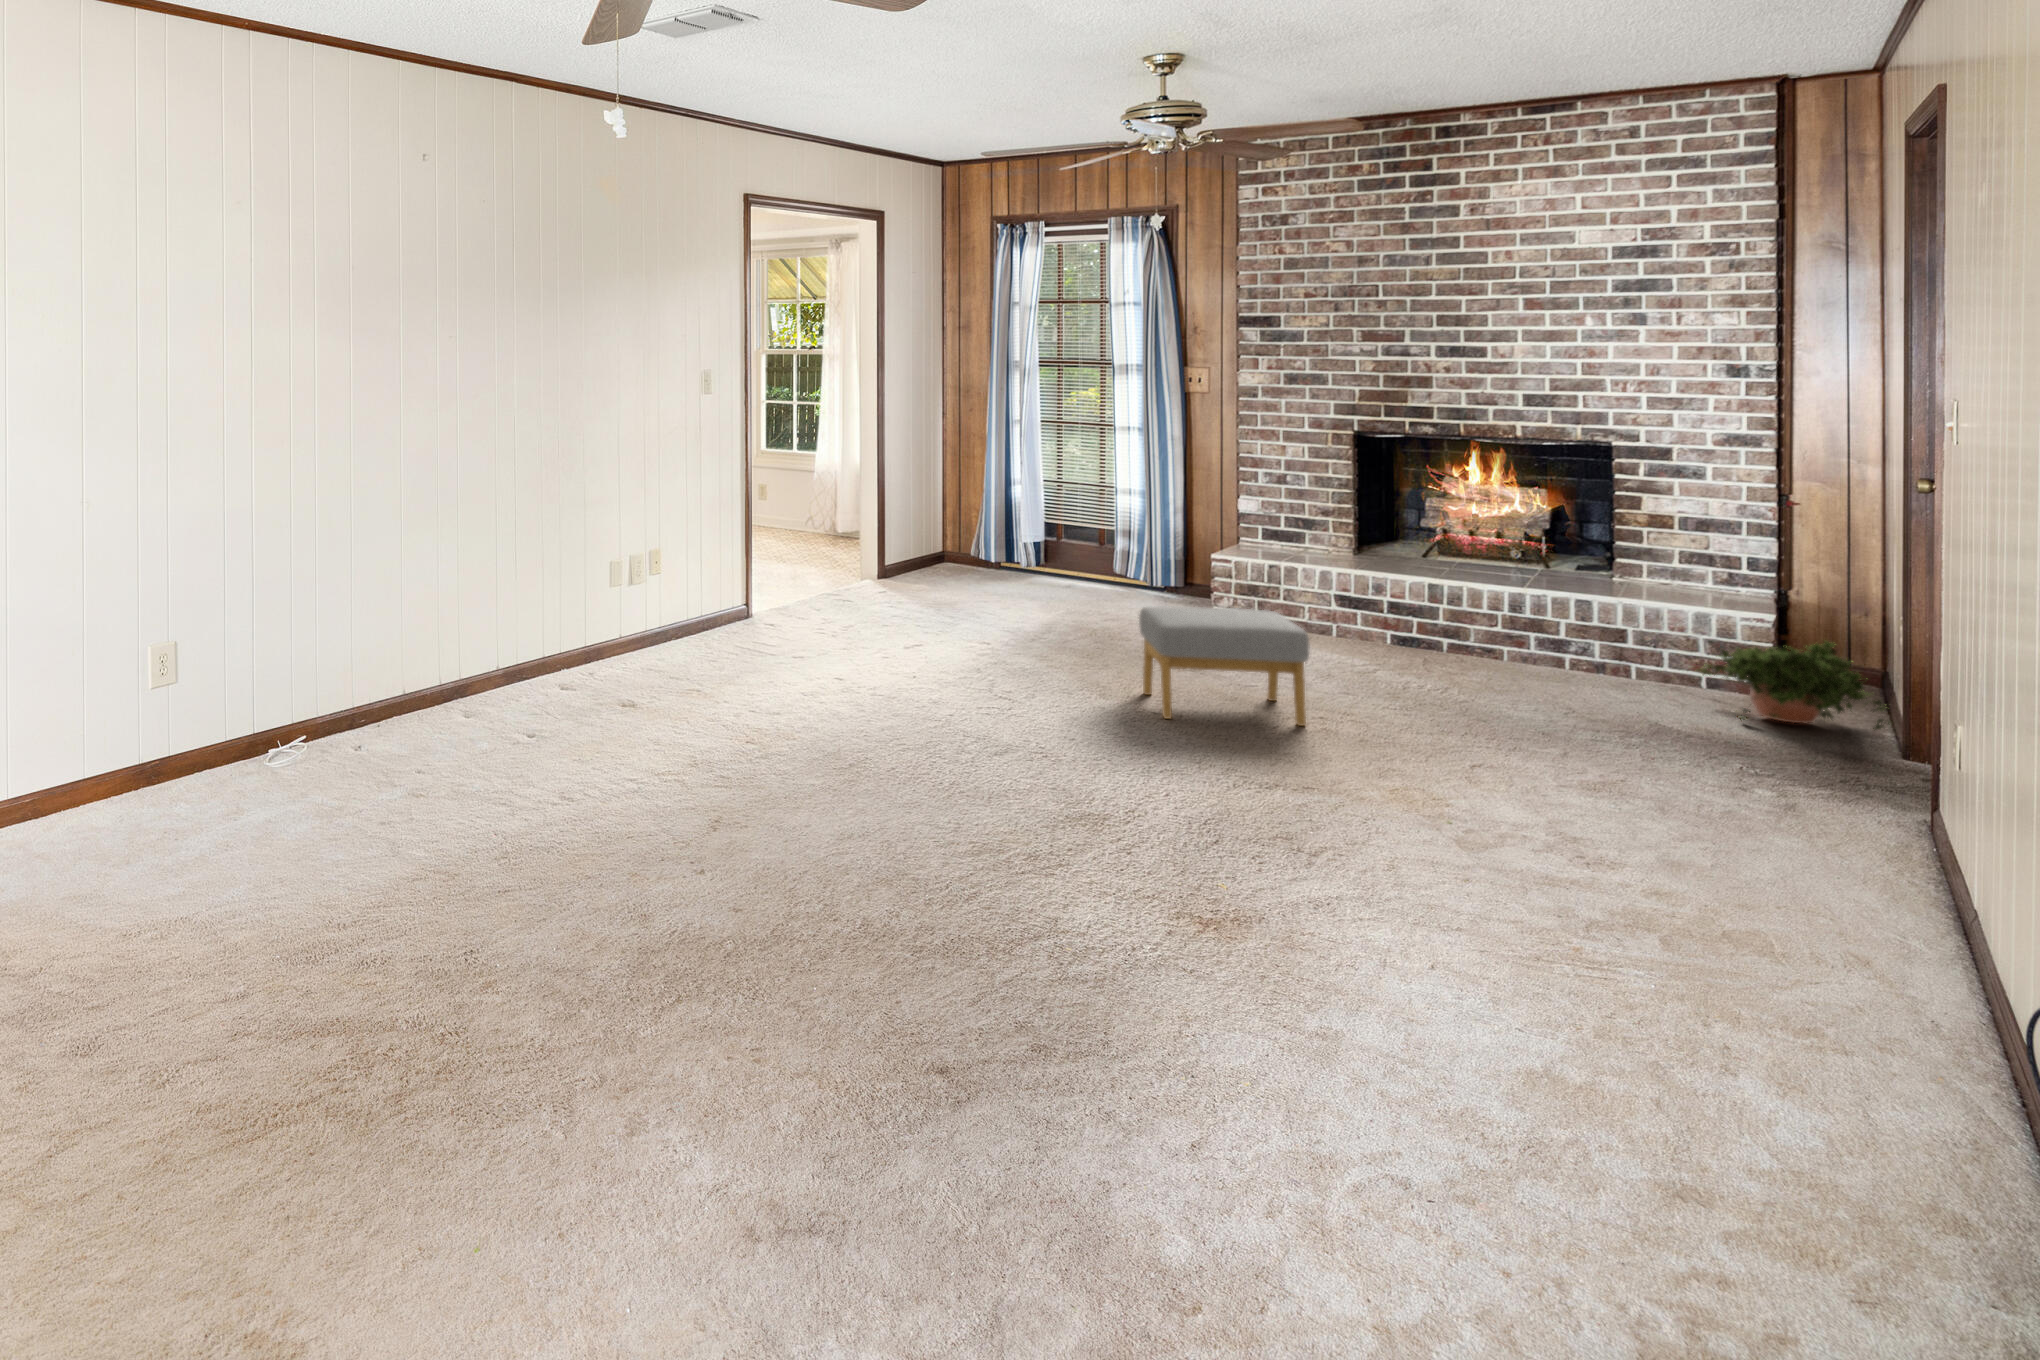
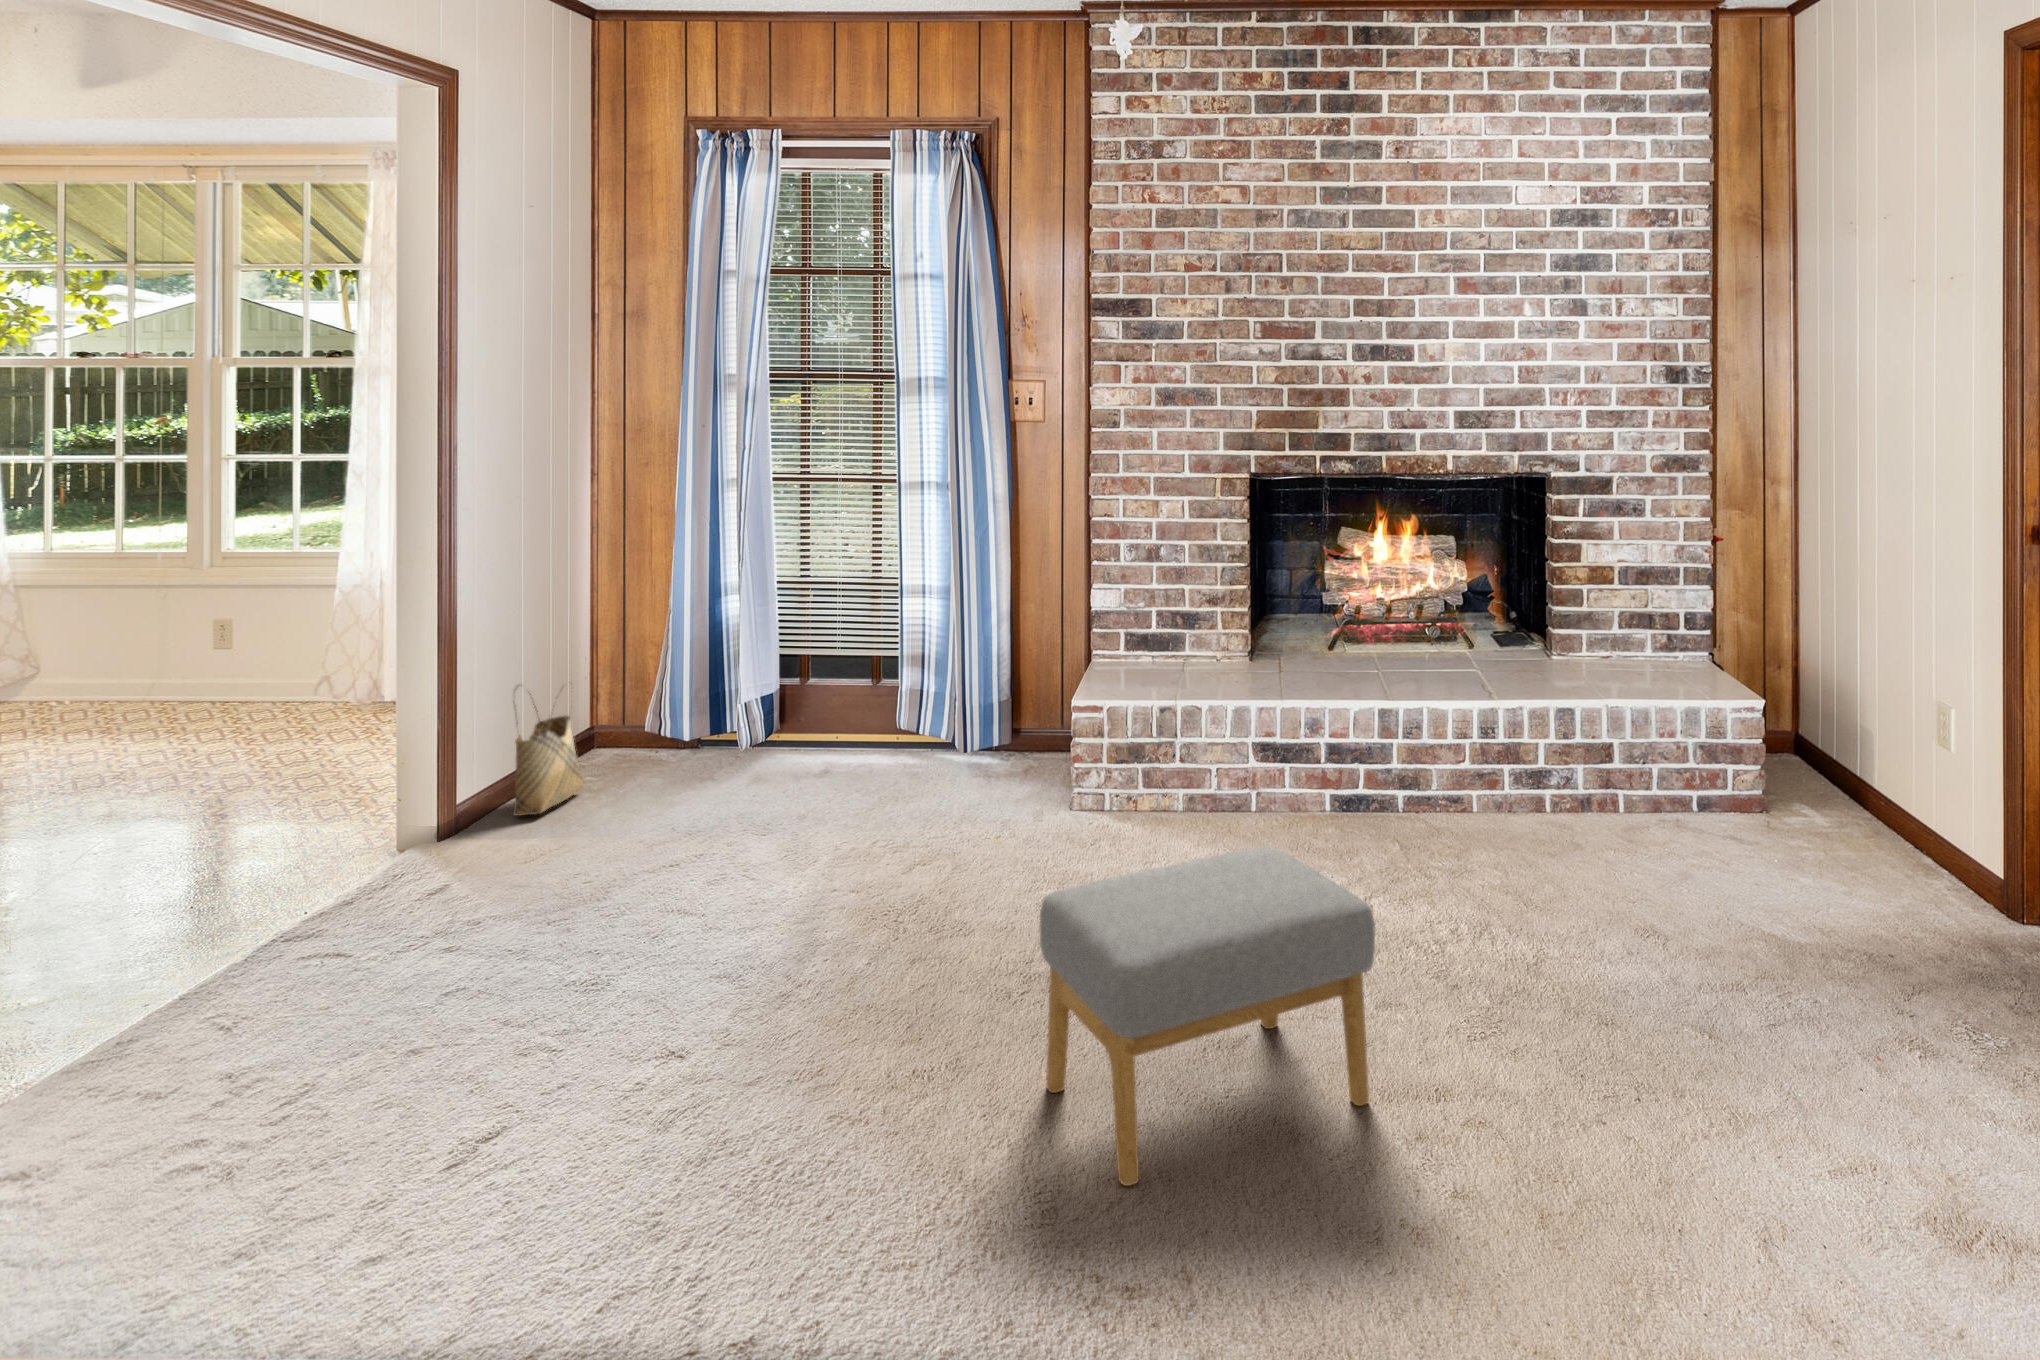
woven basket: none [907,517,940,581] -> present [513,685,584,816]
potted plant: present [1700,641,1884,731] -> none [1709,733,1920,873]

